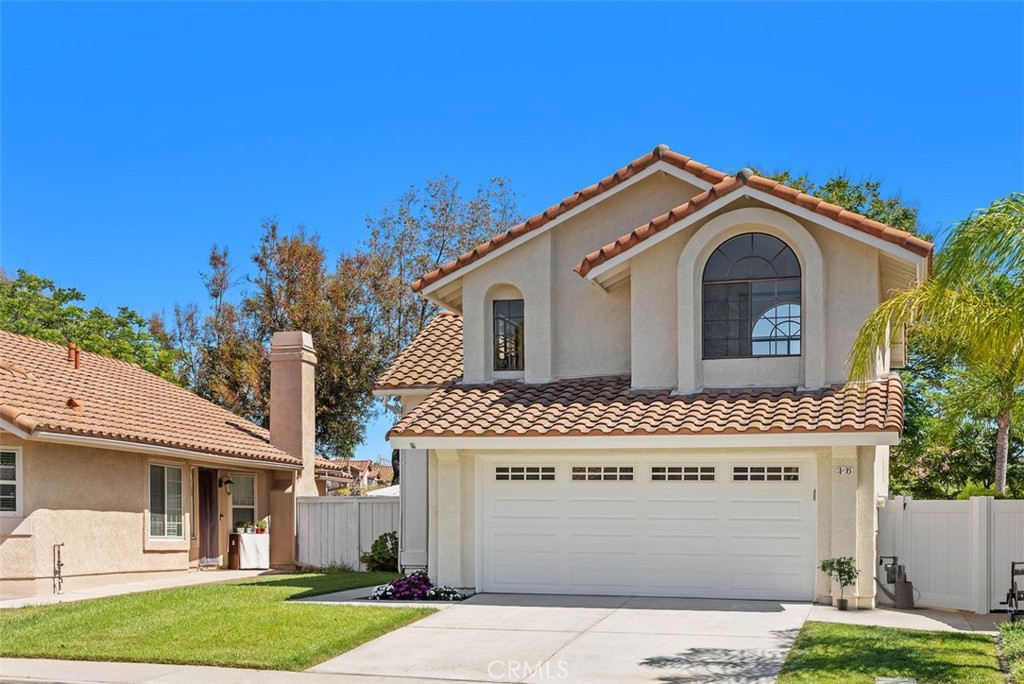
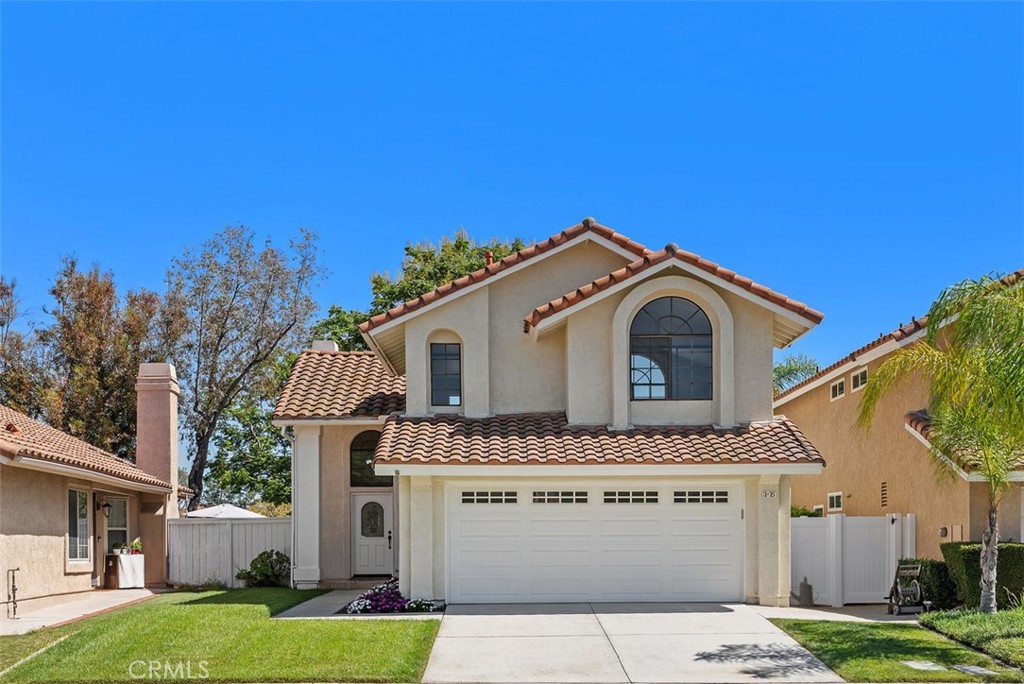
potted plant: present [817,557,861,610] -> none [746,565,778,610]

